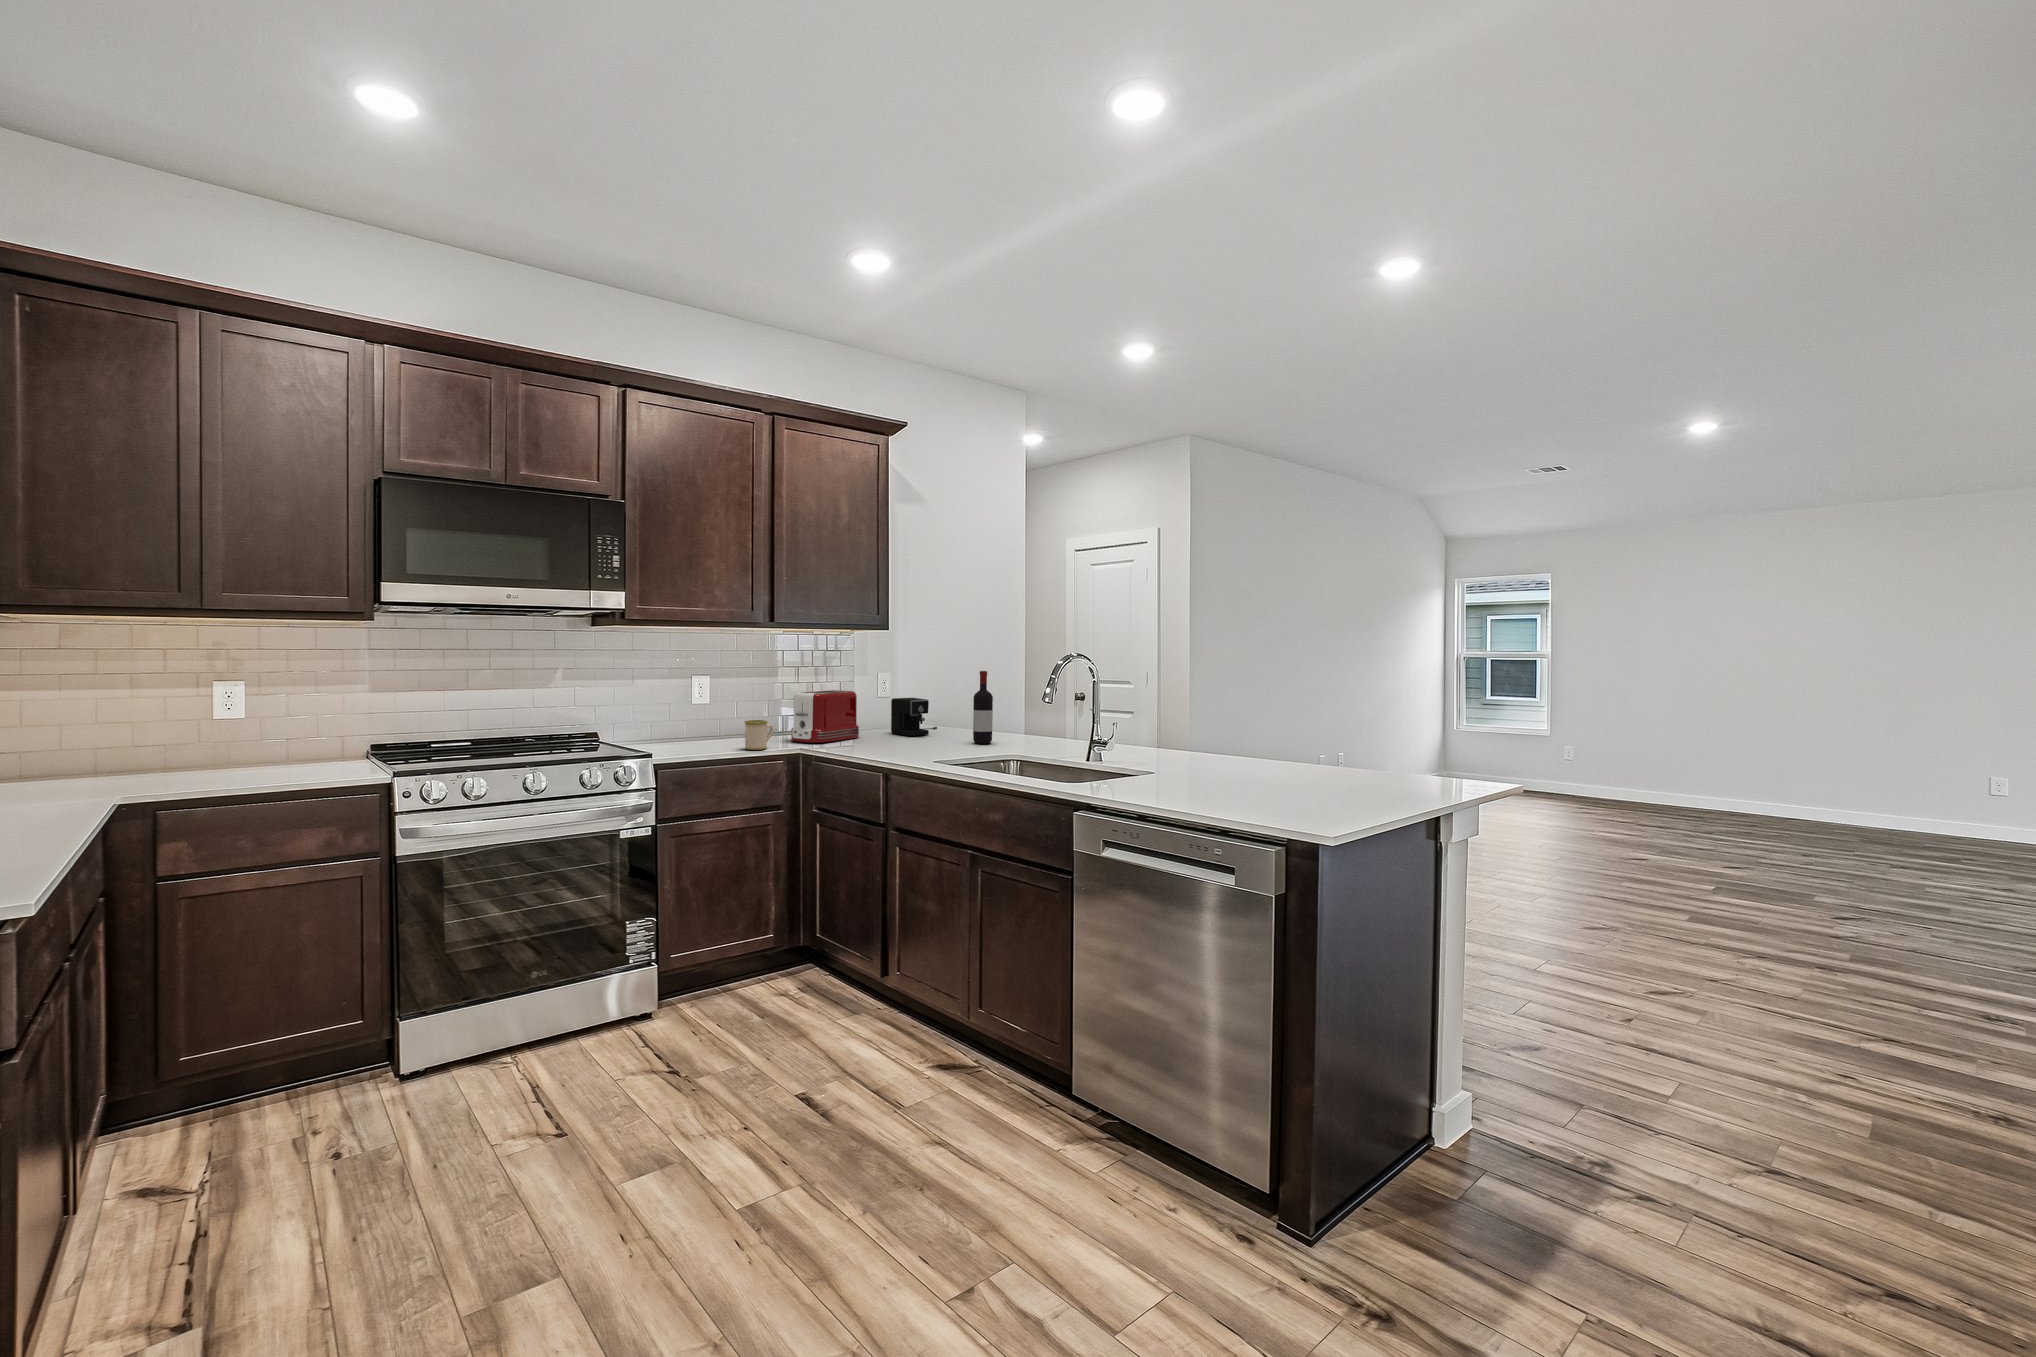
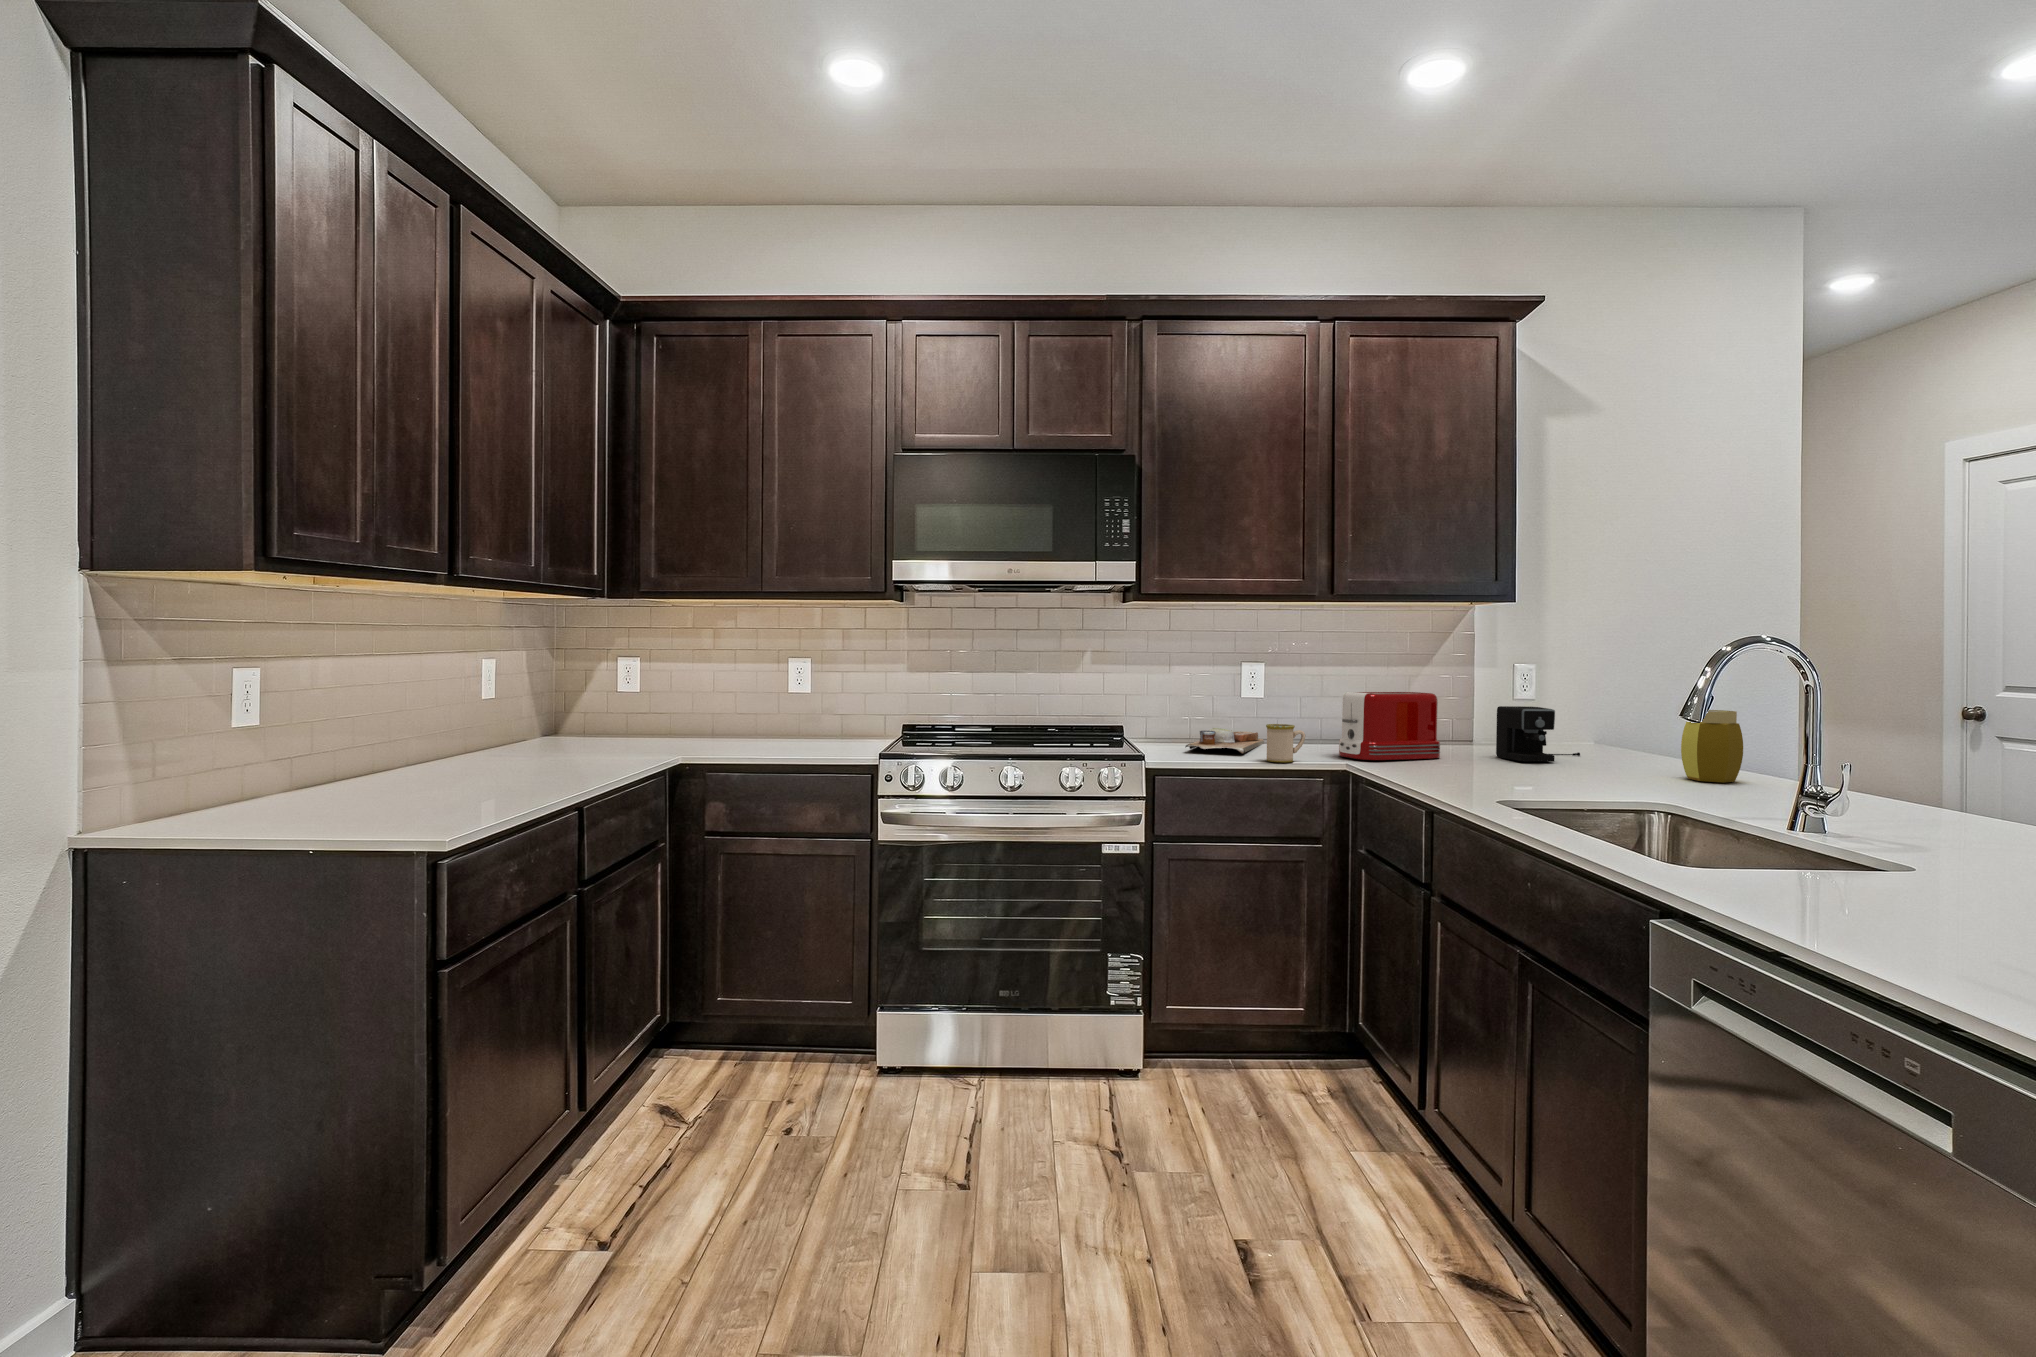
wine bottle: present [973,671,993,744] -> none [1620,664,1657,781]
jar: none [1003,698,1033,741] -> present [1681,710,1743,783]
cutting board: none [672,725,722,745] -> present [1186,728,1264,753]

